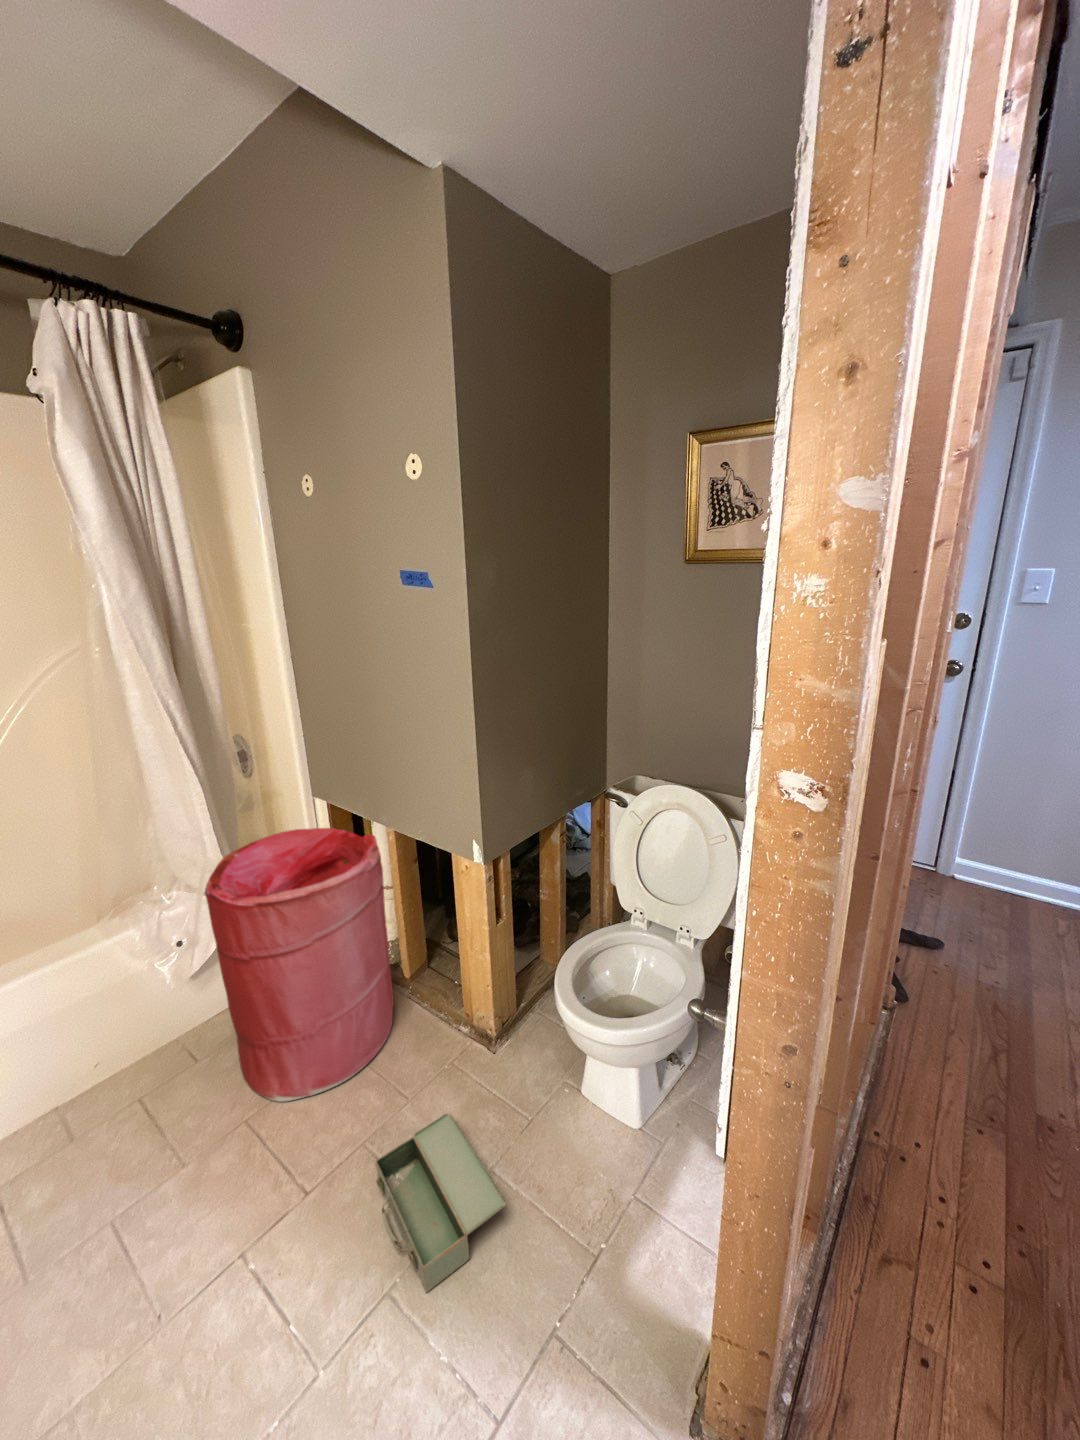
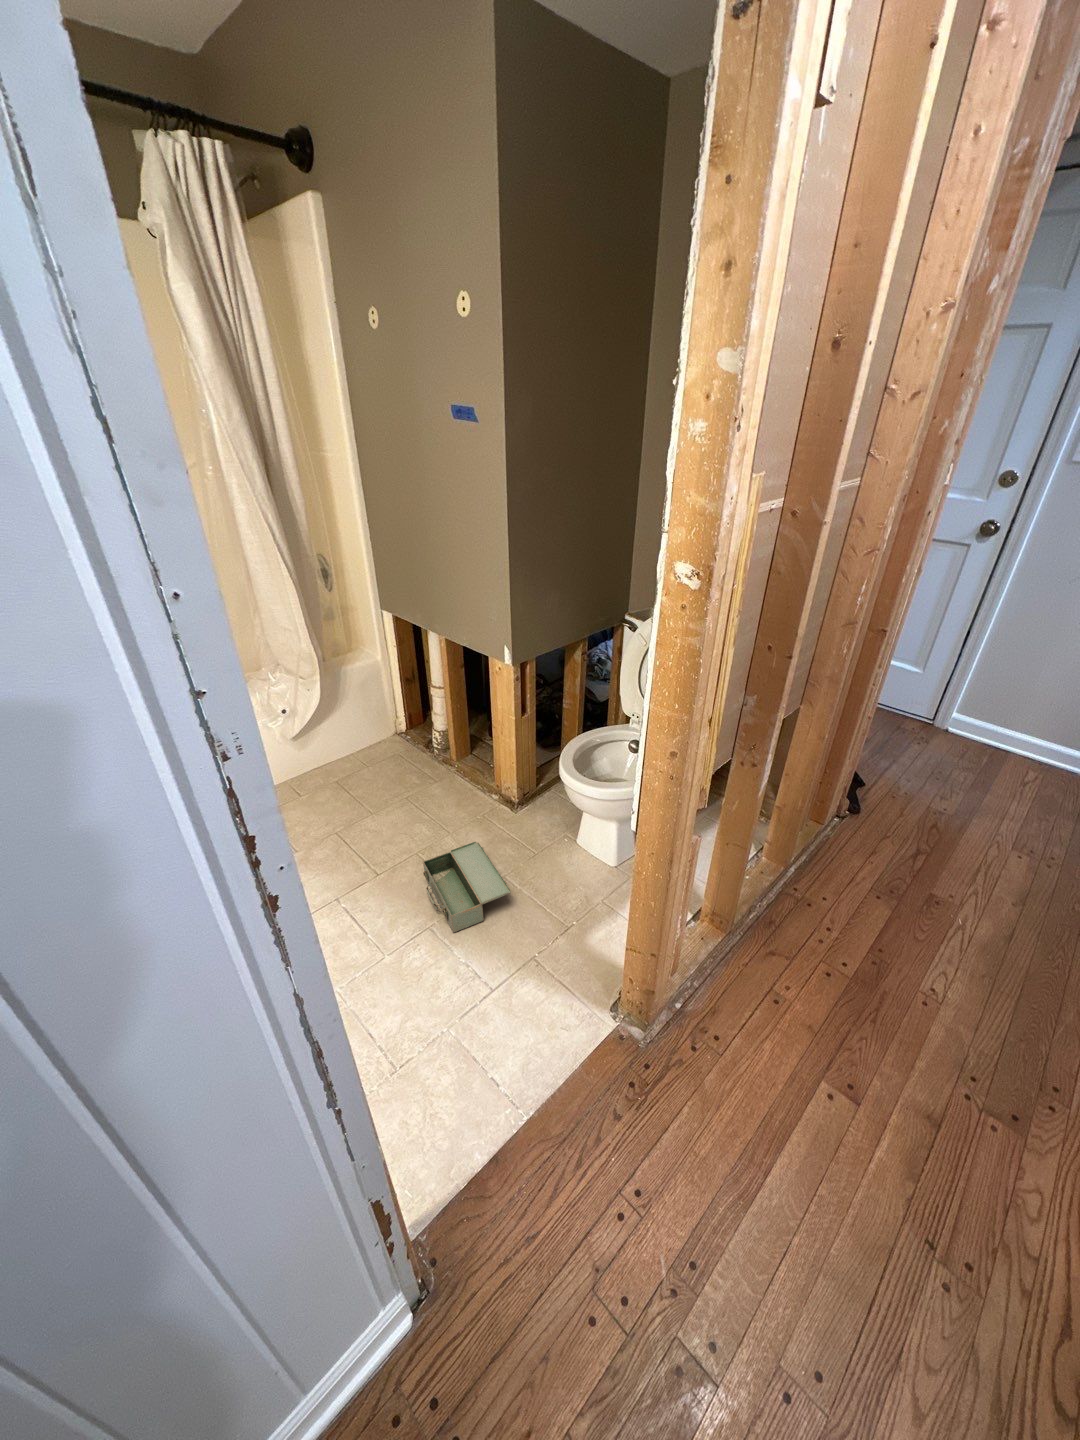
laundry hamper: present [205,828,394,1102] -> none [300,633,441,827]

